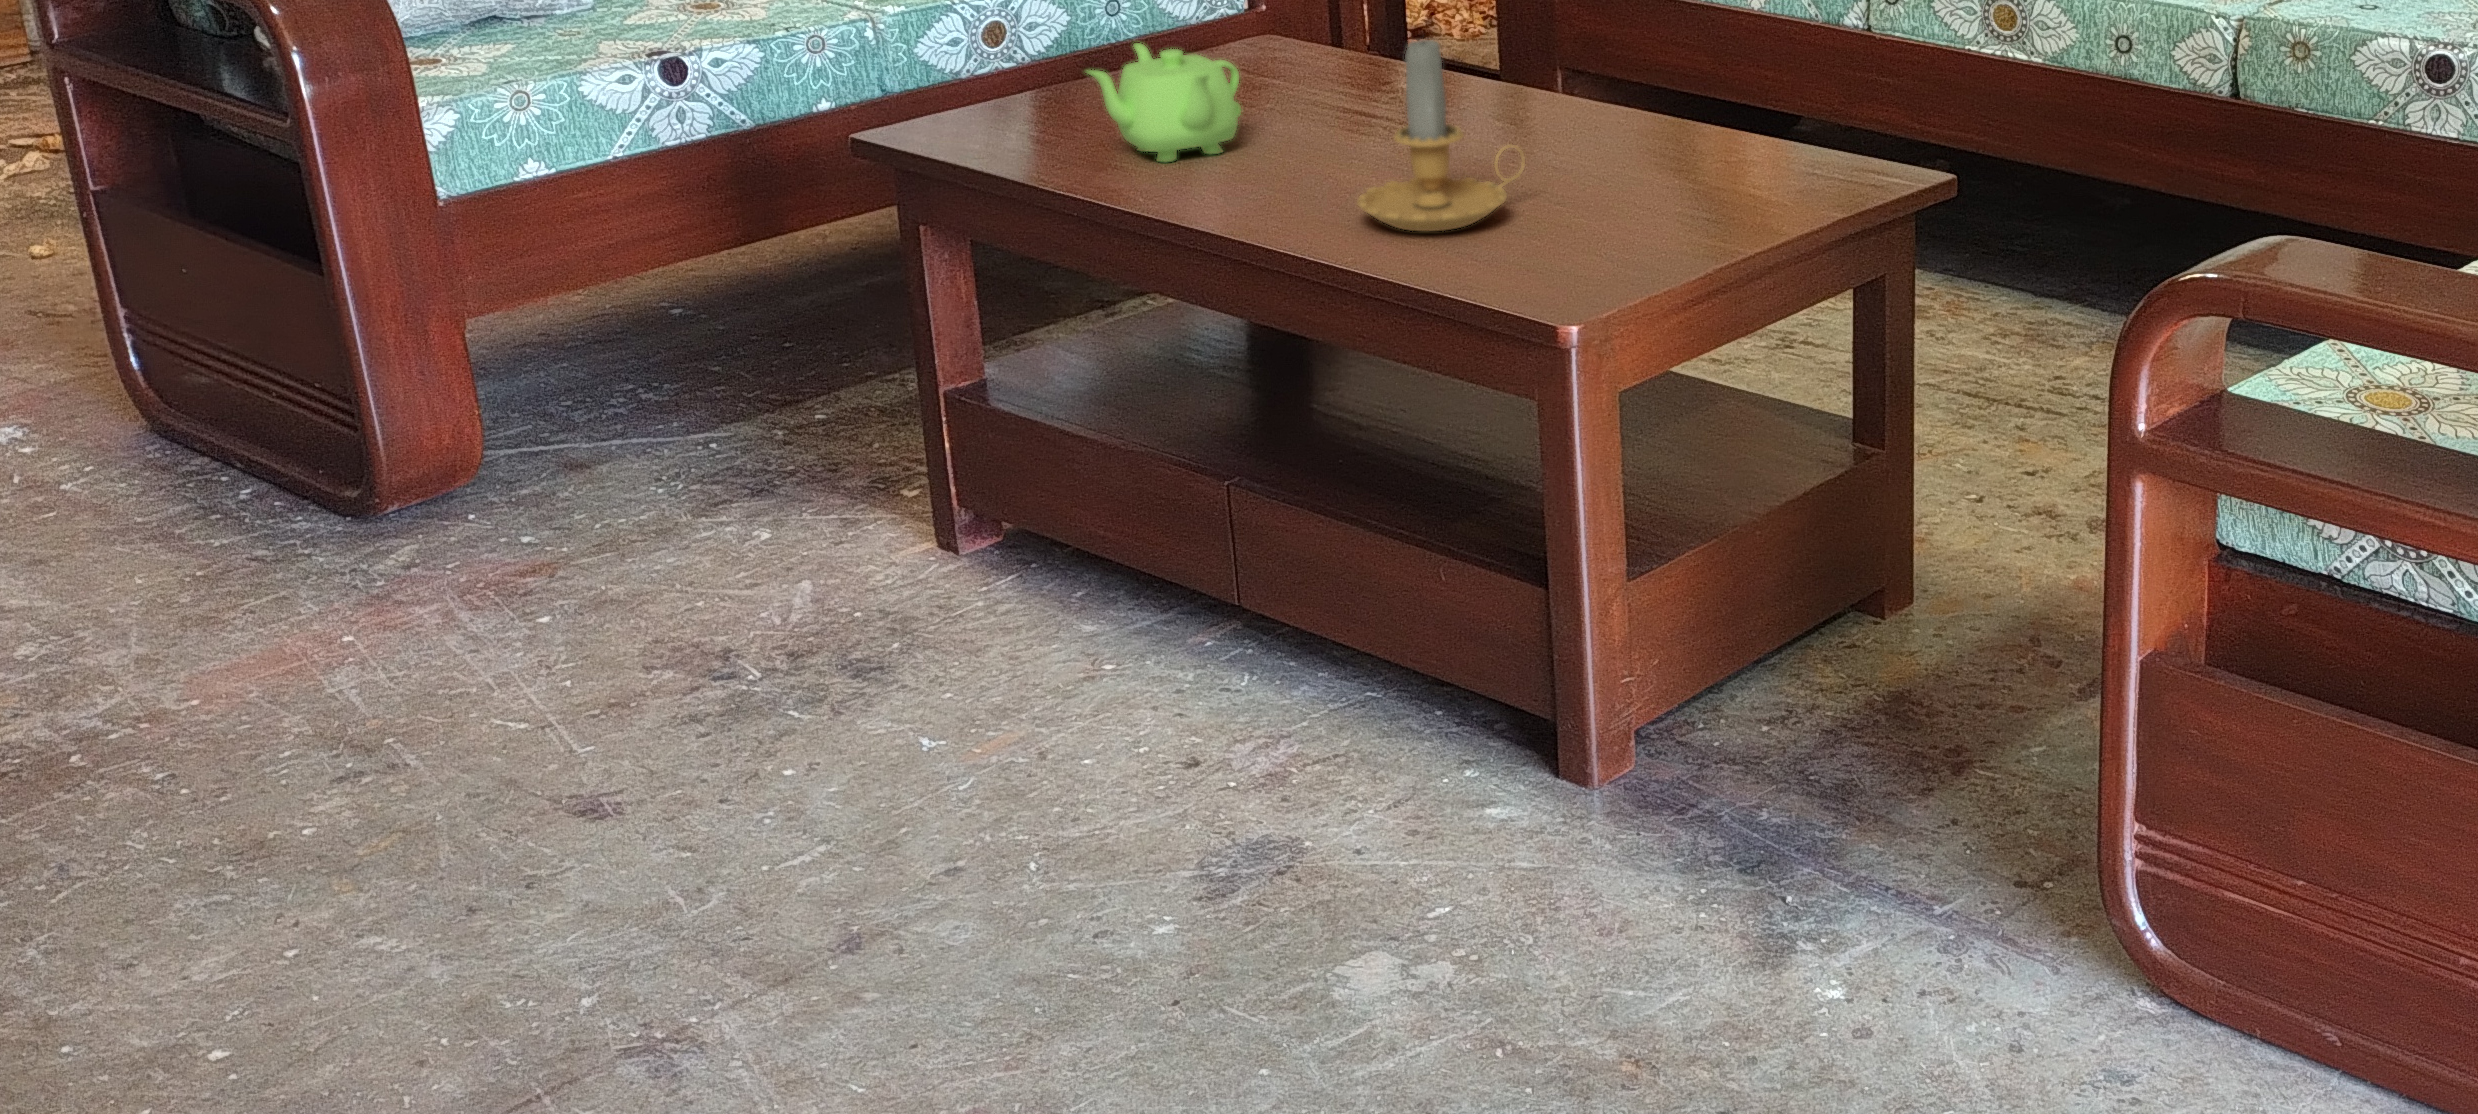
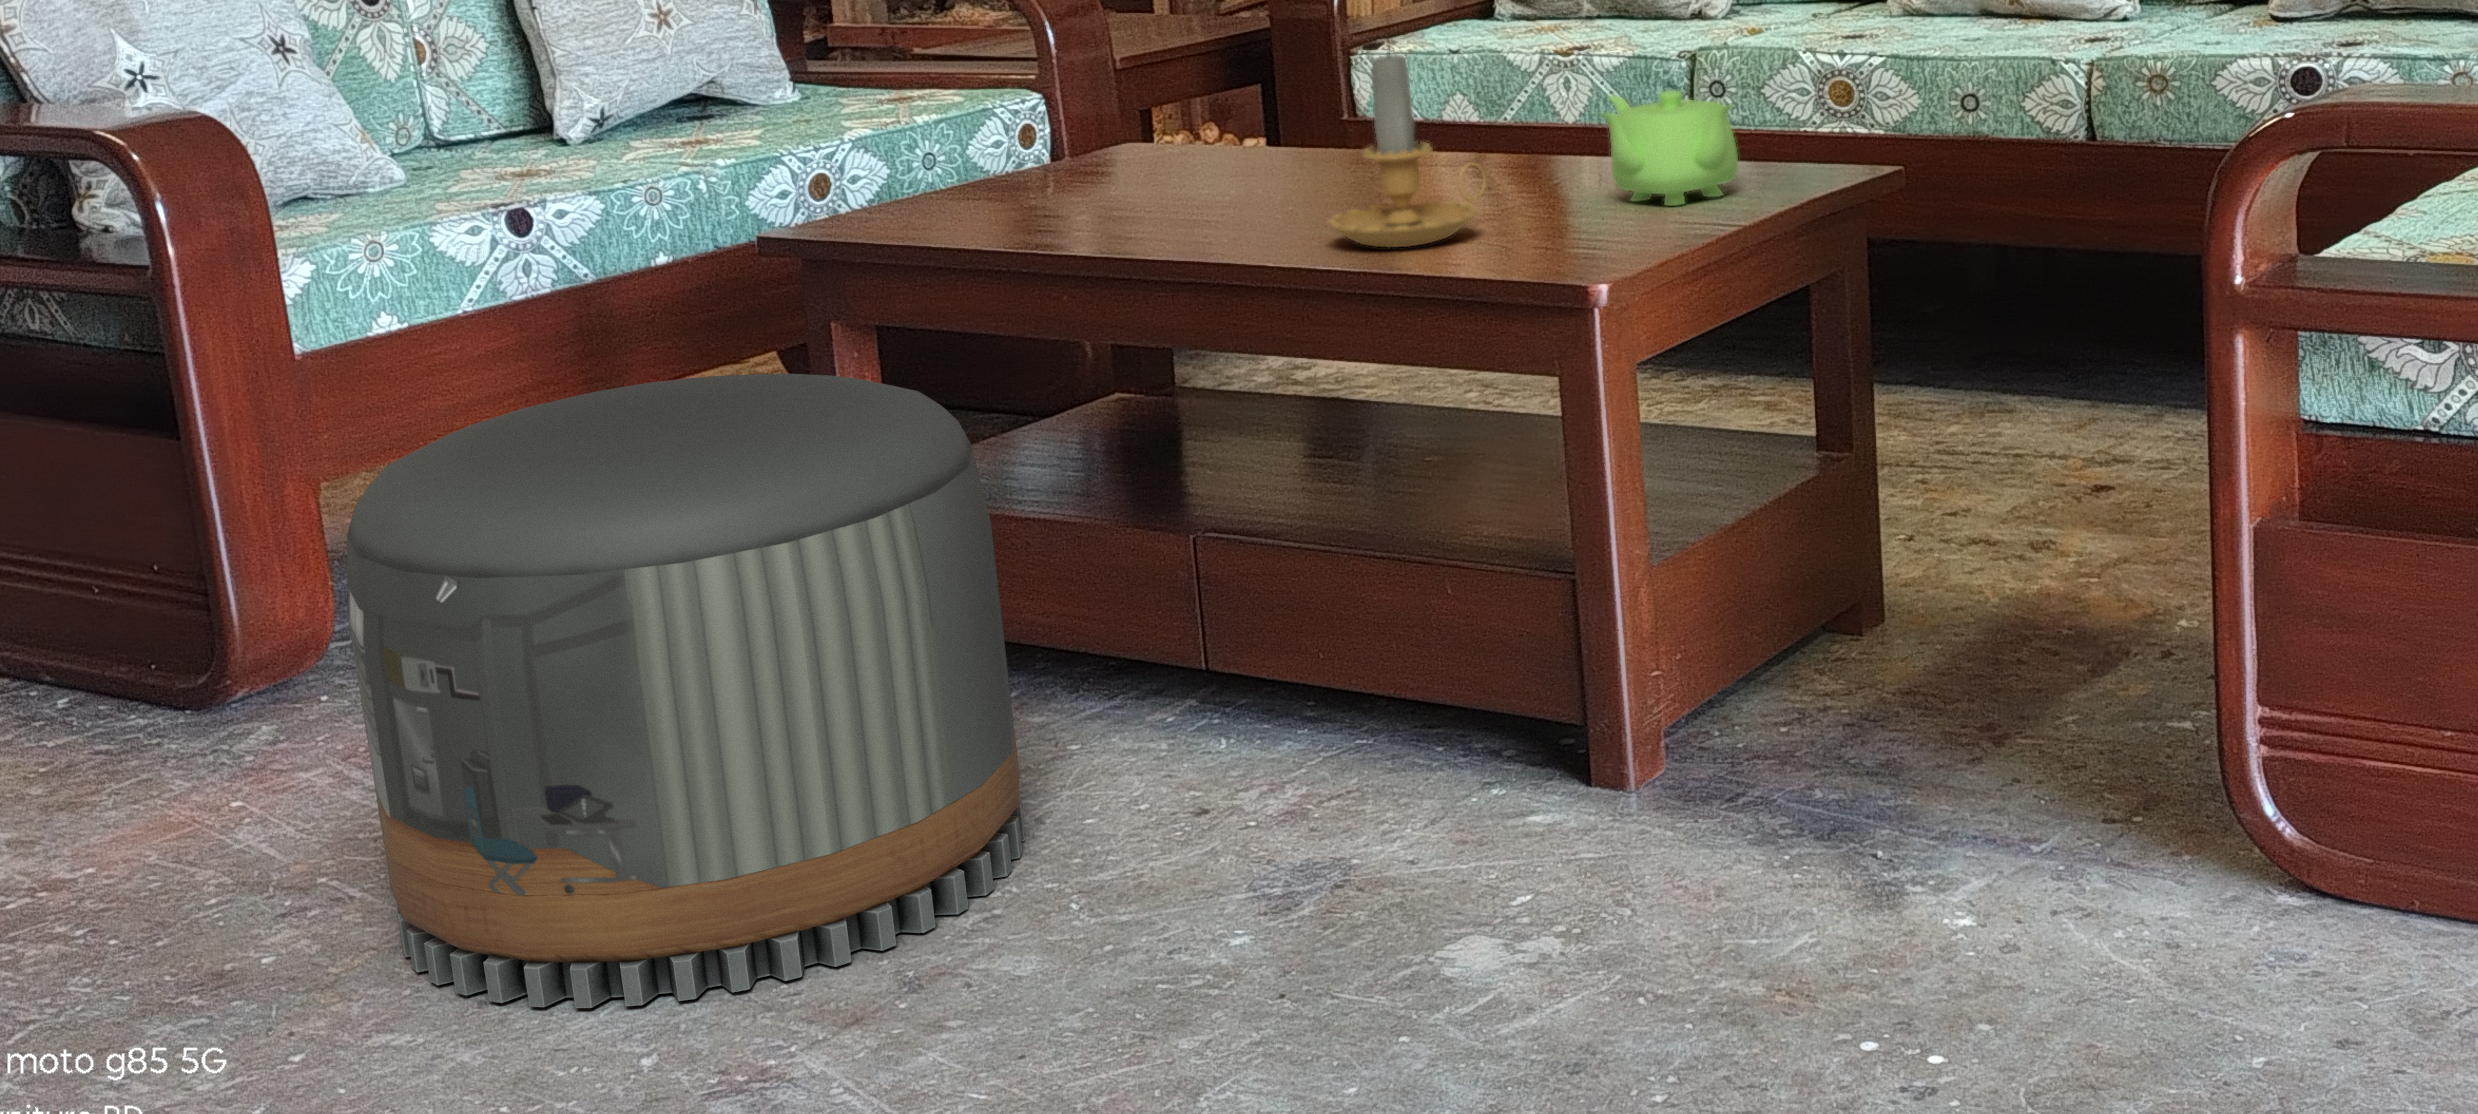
teapot: present [1087,43,1241,162] -> present [1600,91,1738,206]
pouf: none [362,311,1022,931] -> present [347,373,1025,1008]

